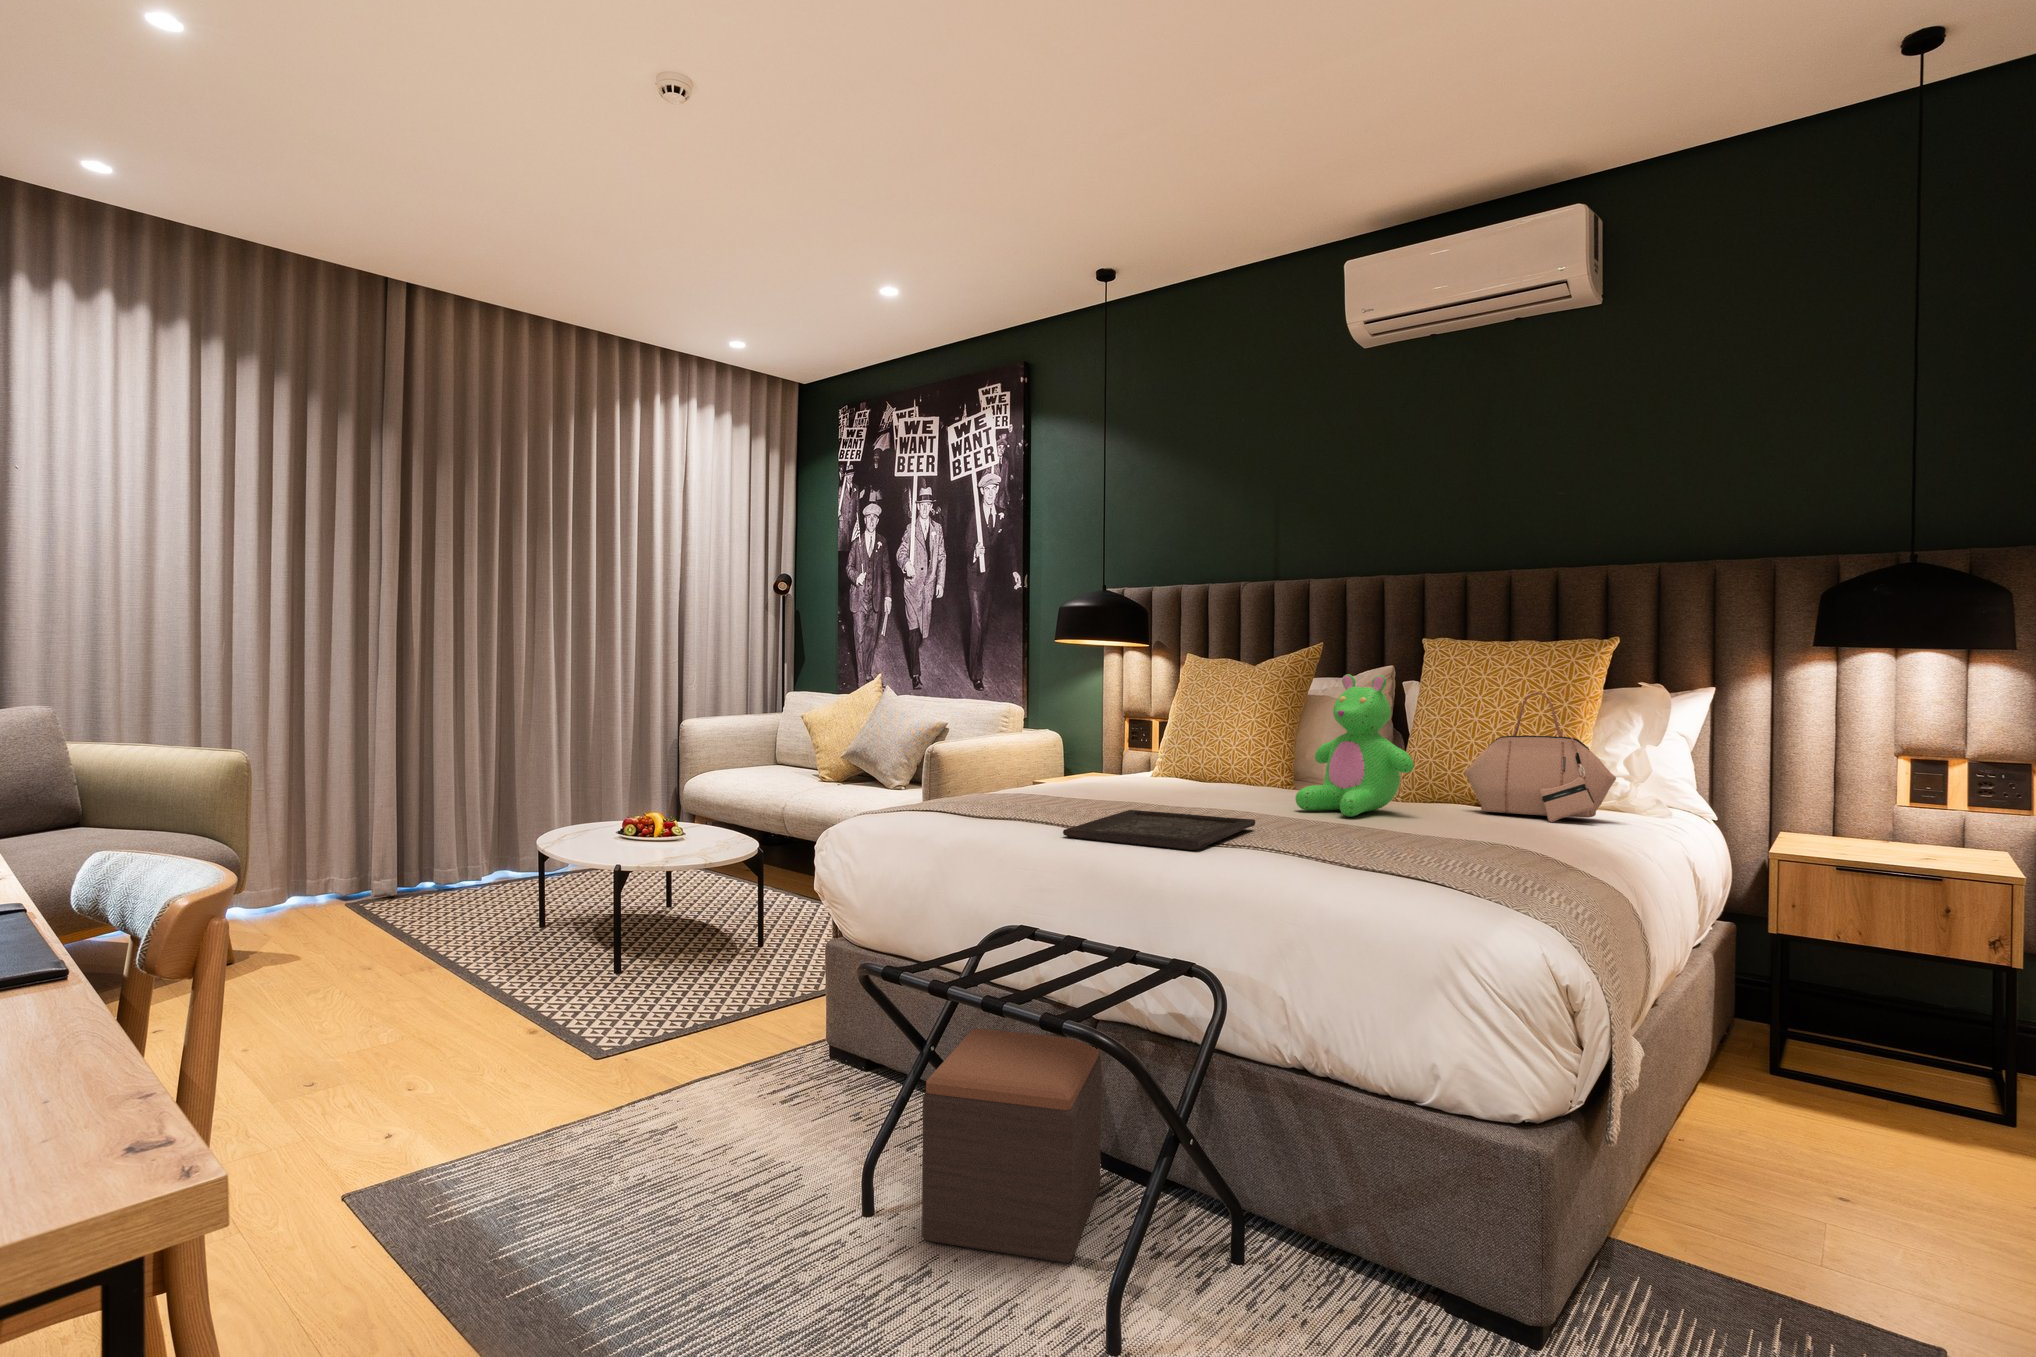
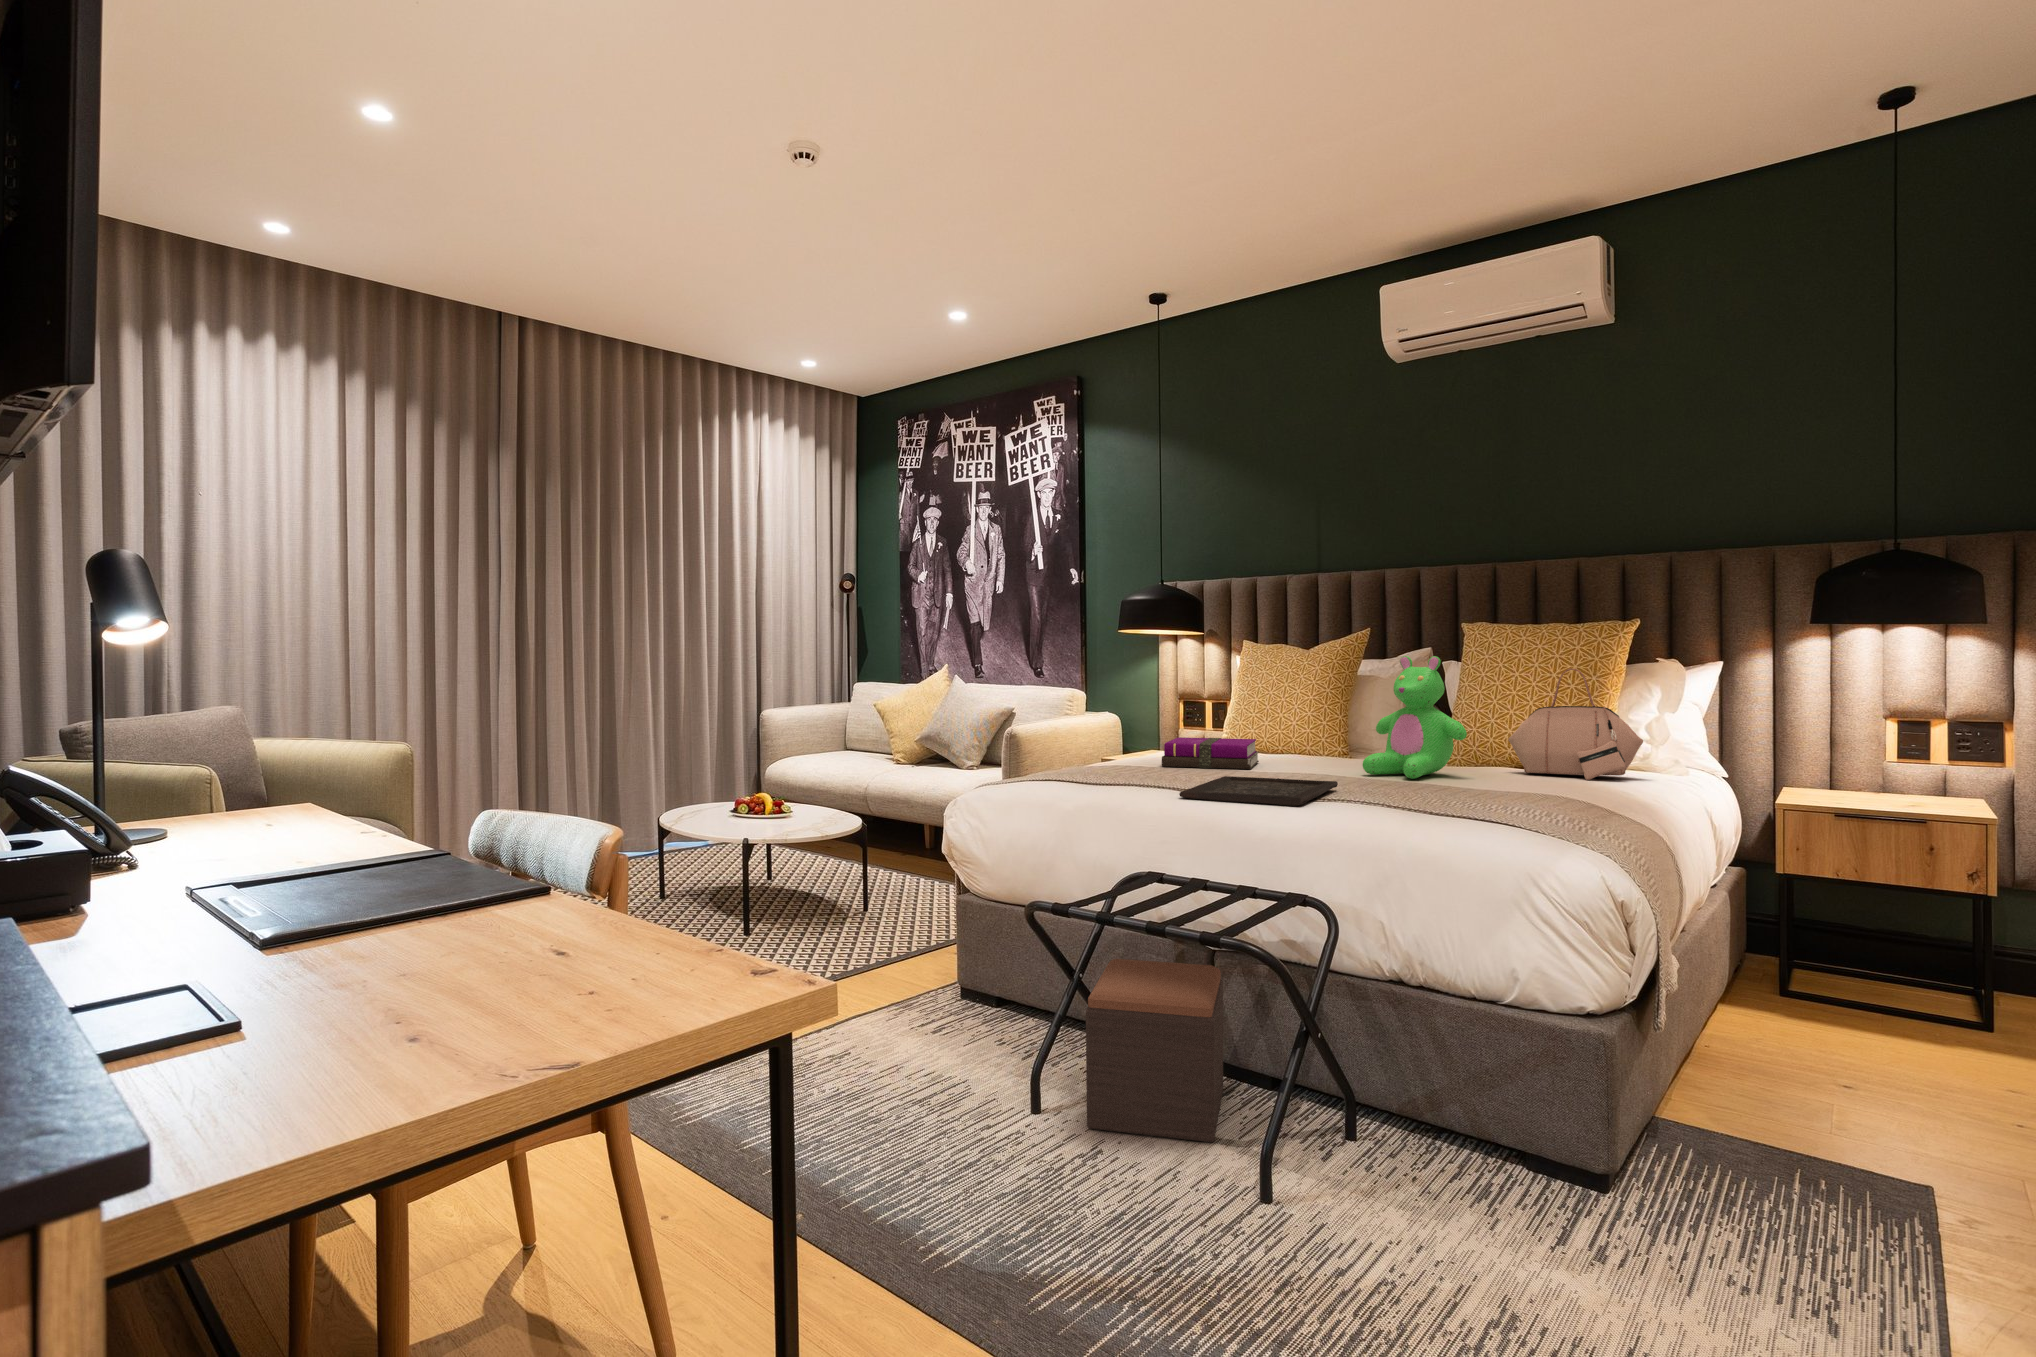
notebook: none [1073,762,1187,800] -> present [1162,737,1259,769]

